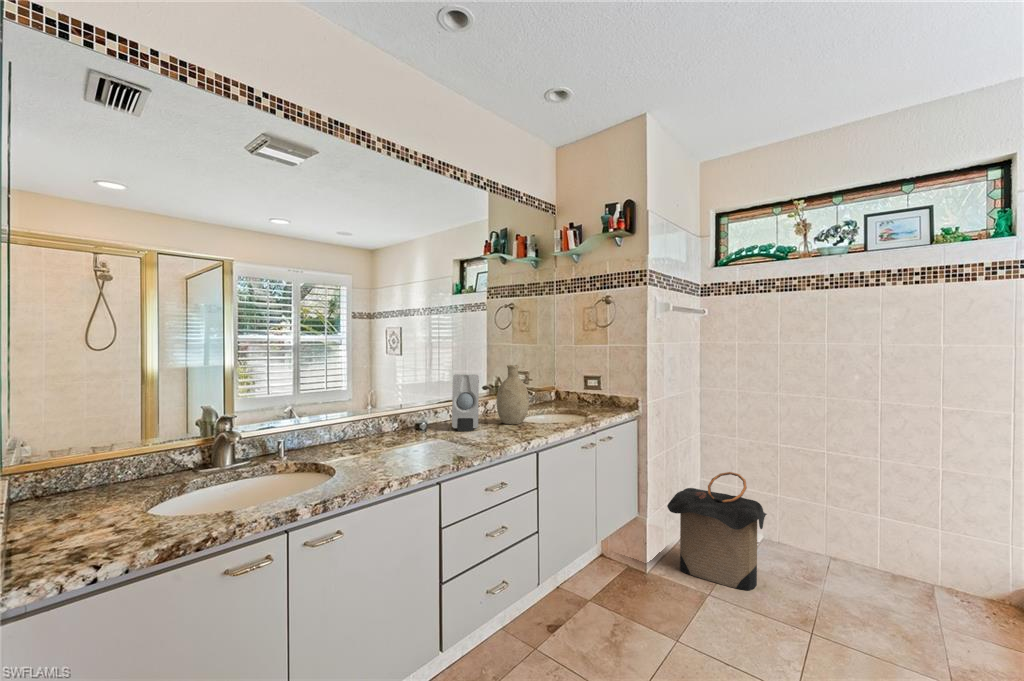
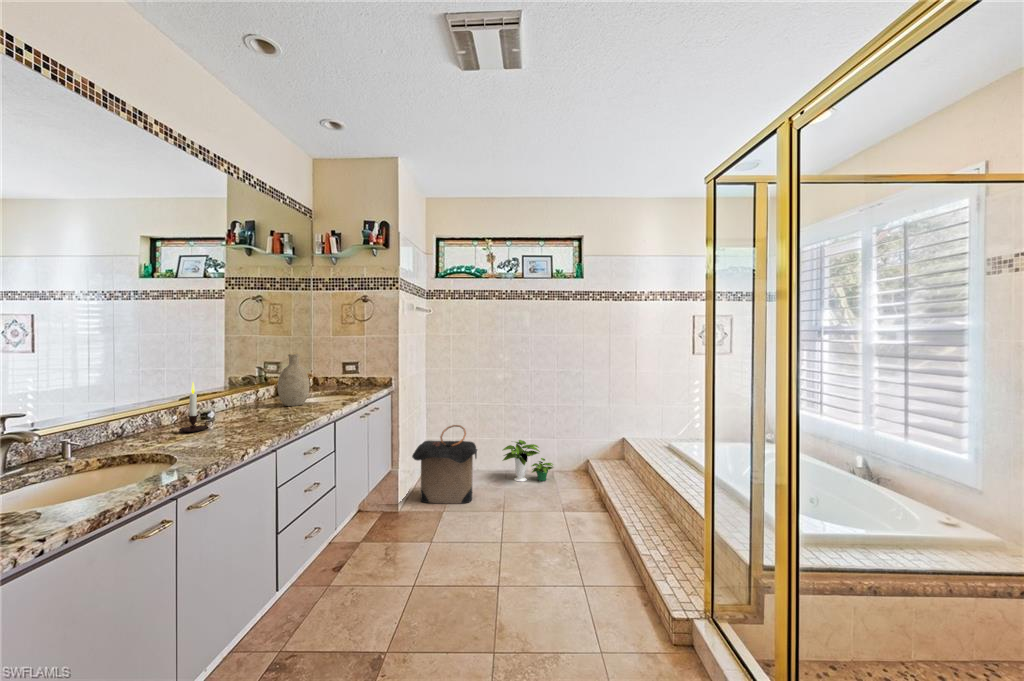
soap dispenser: present [452,374,479,431] -> none [236,363,270,416]
candle: none [386,391,413,442] -> present [179,382,213,432]
potted plant: none [816,511,920,589] -> present [503,440,553,481]

